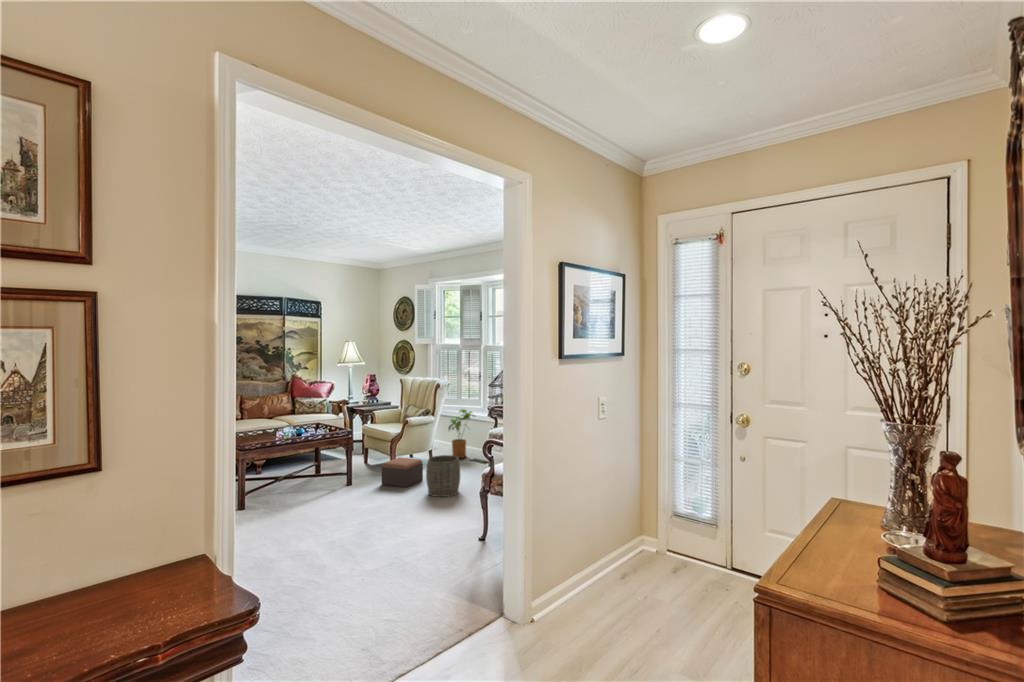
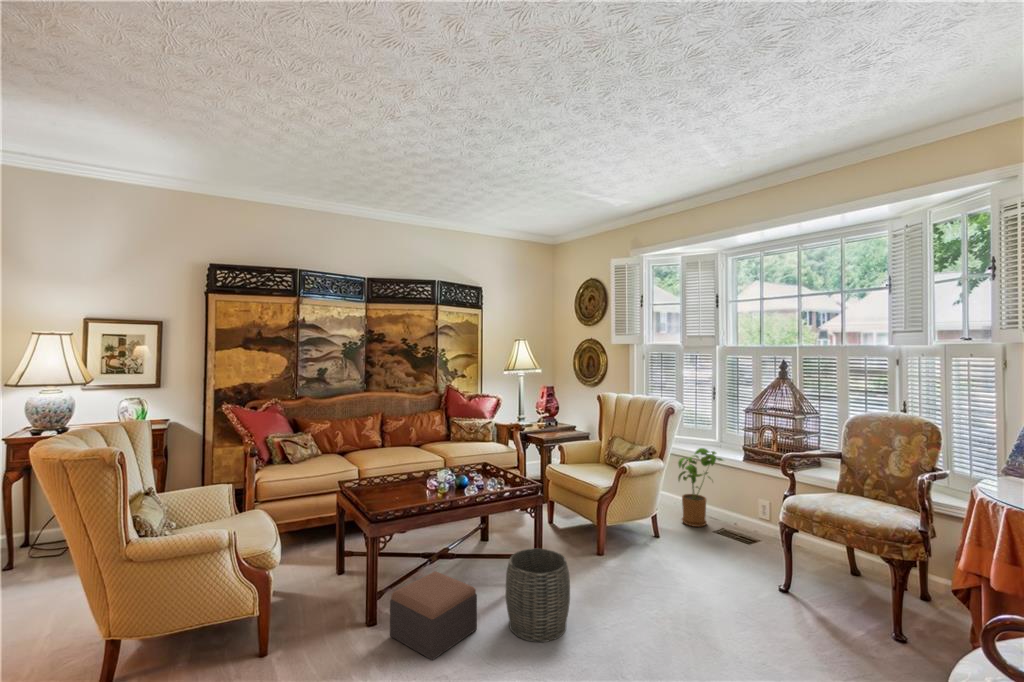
woven basket: present [426,455,460,497] -> present [506,548,570,642]
footstool: present [382,457,423,488] -> present [390,571,477,660]

